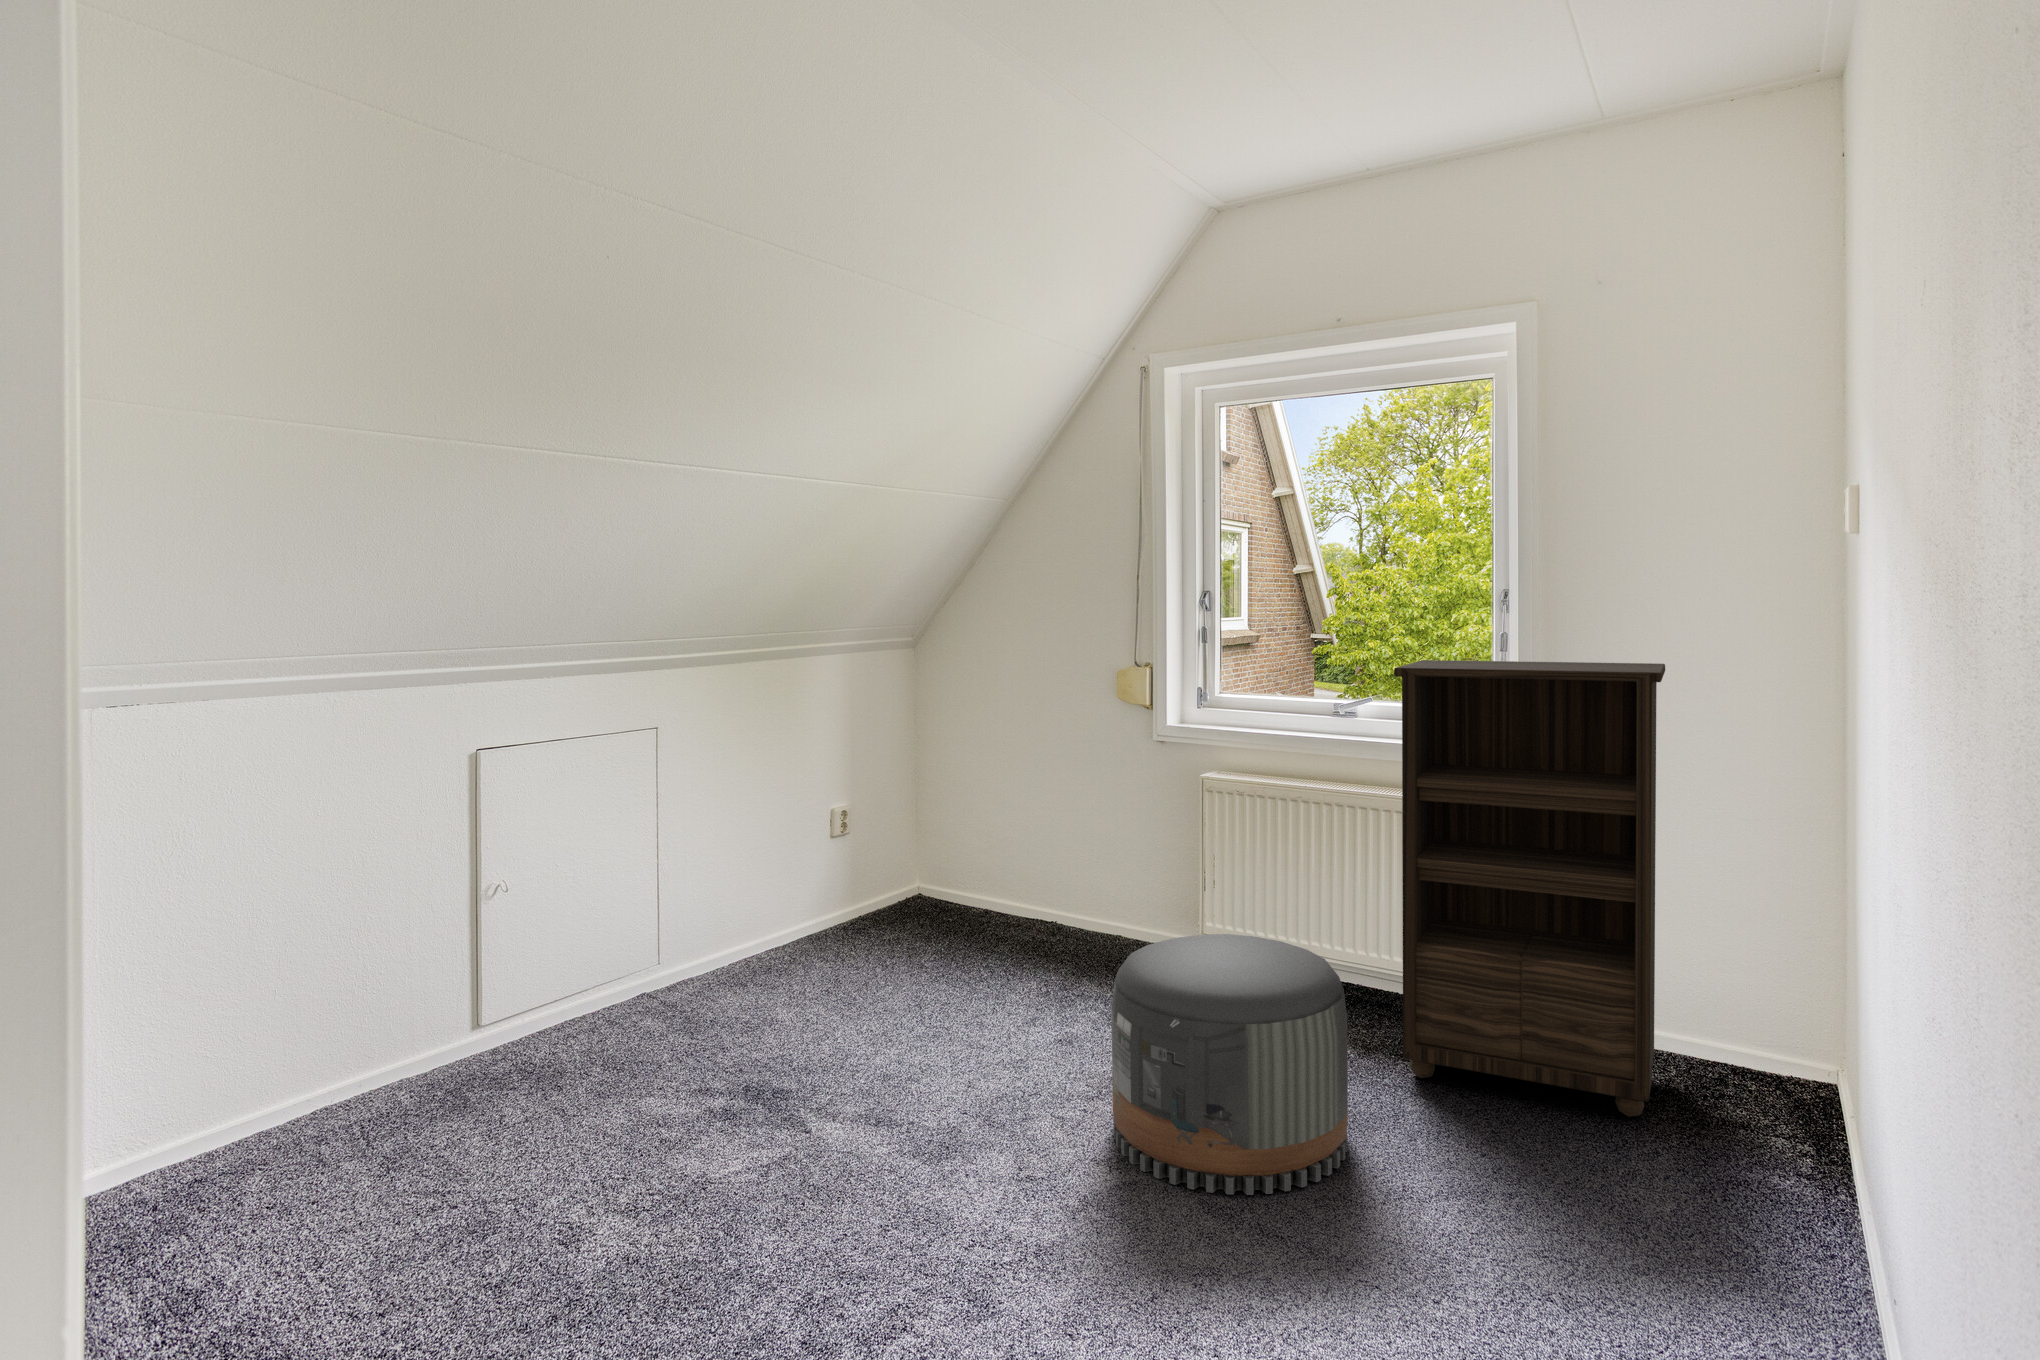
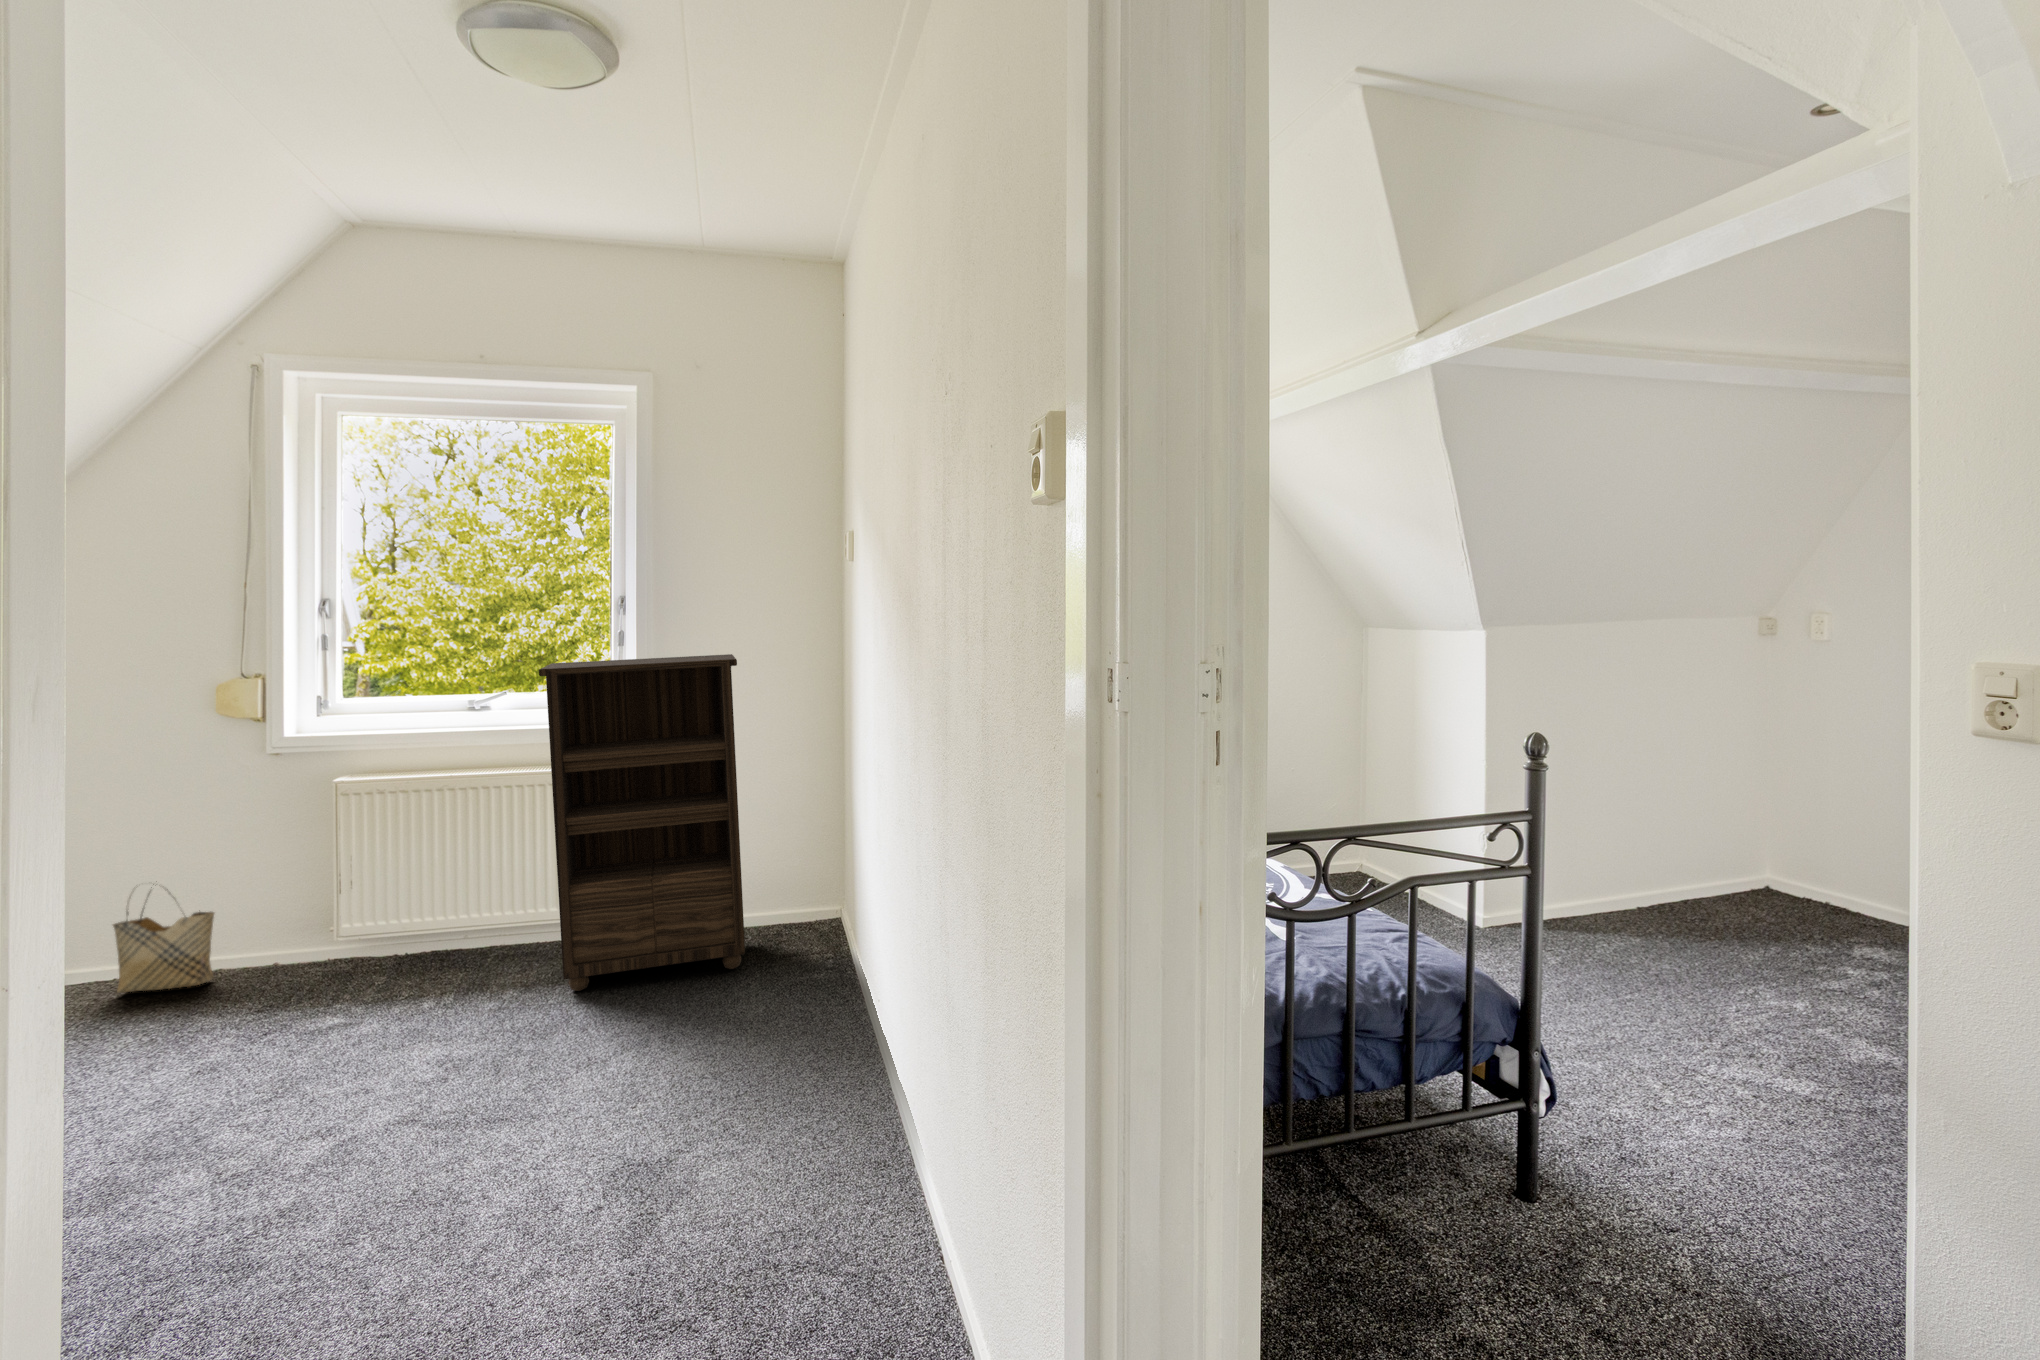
woven basket: none [1040,835,1112,947] -> present [113,884,214,993]
pouf: present [1111,934,1348,1195] -> none [300,904,538,1125]

